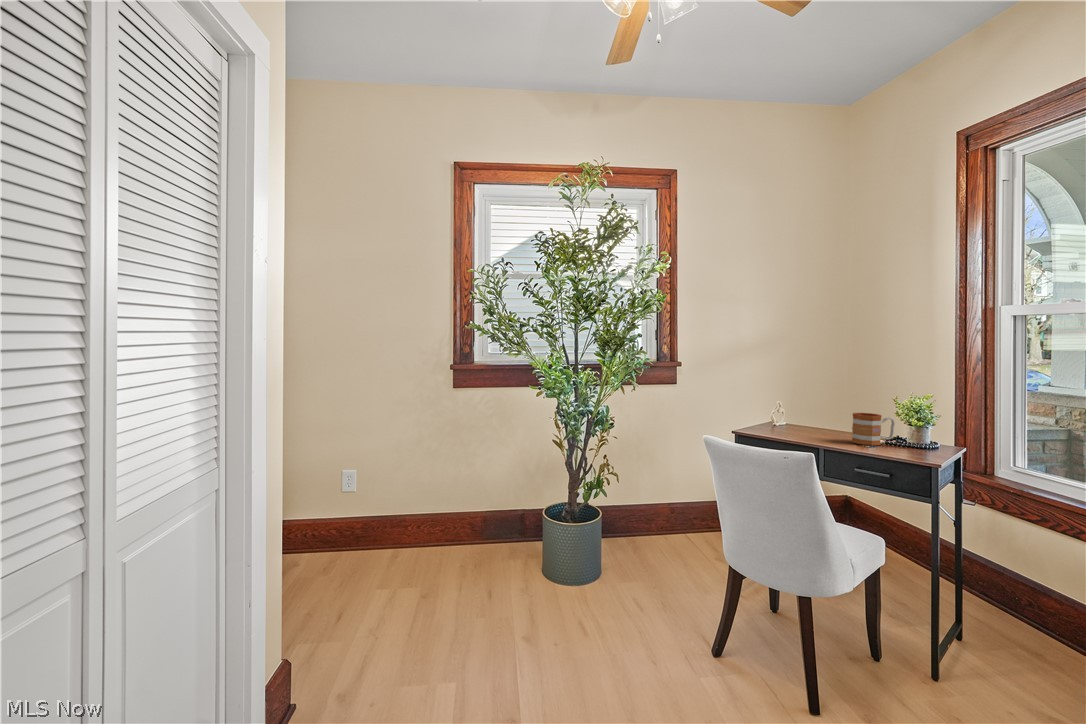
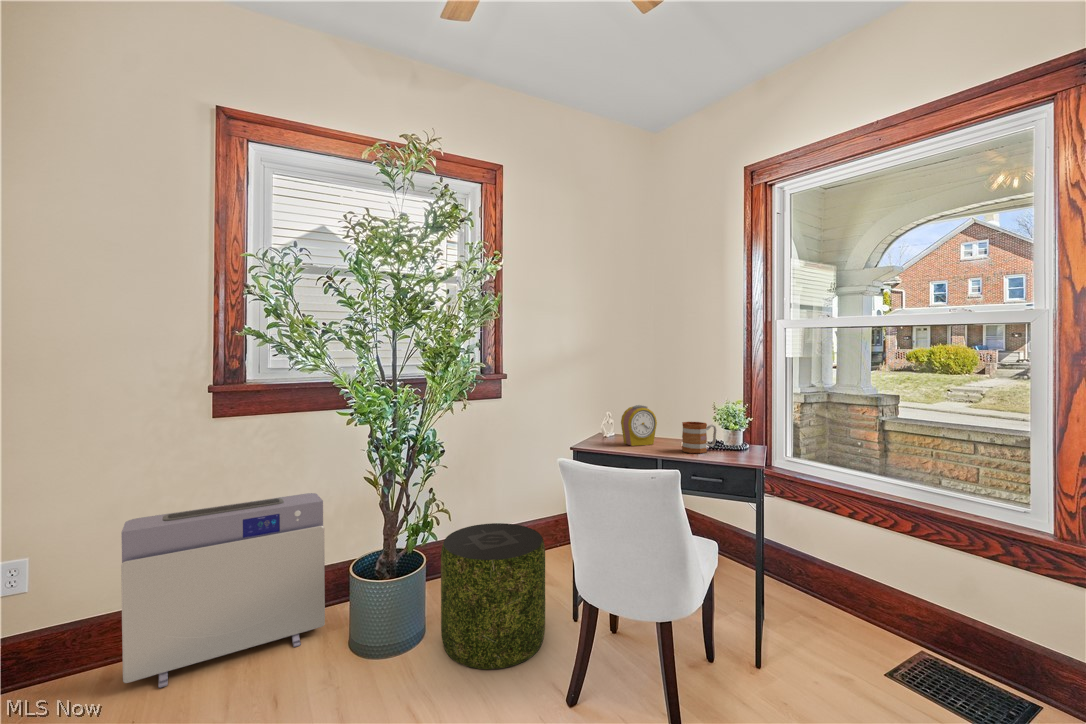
alarm clock: none [787,394,827,434] -> present [621,405,657,446]
air purifier: none [397,451,523,572] -> present [121,493,325,688]
pouf: none [610,492,703,615] -> present [441,523,545,669]

